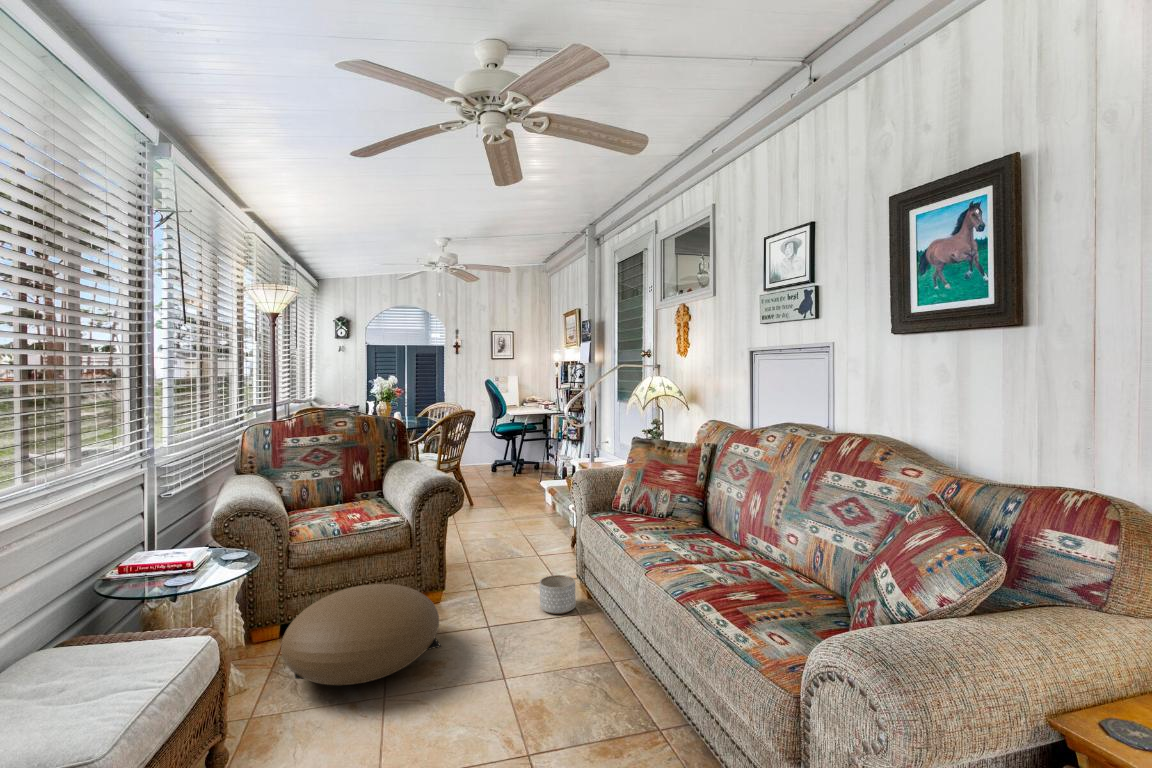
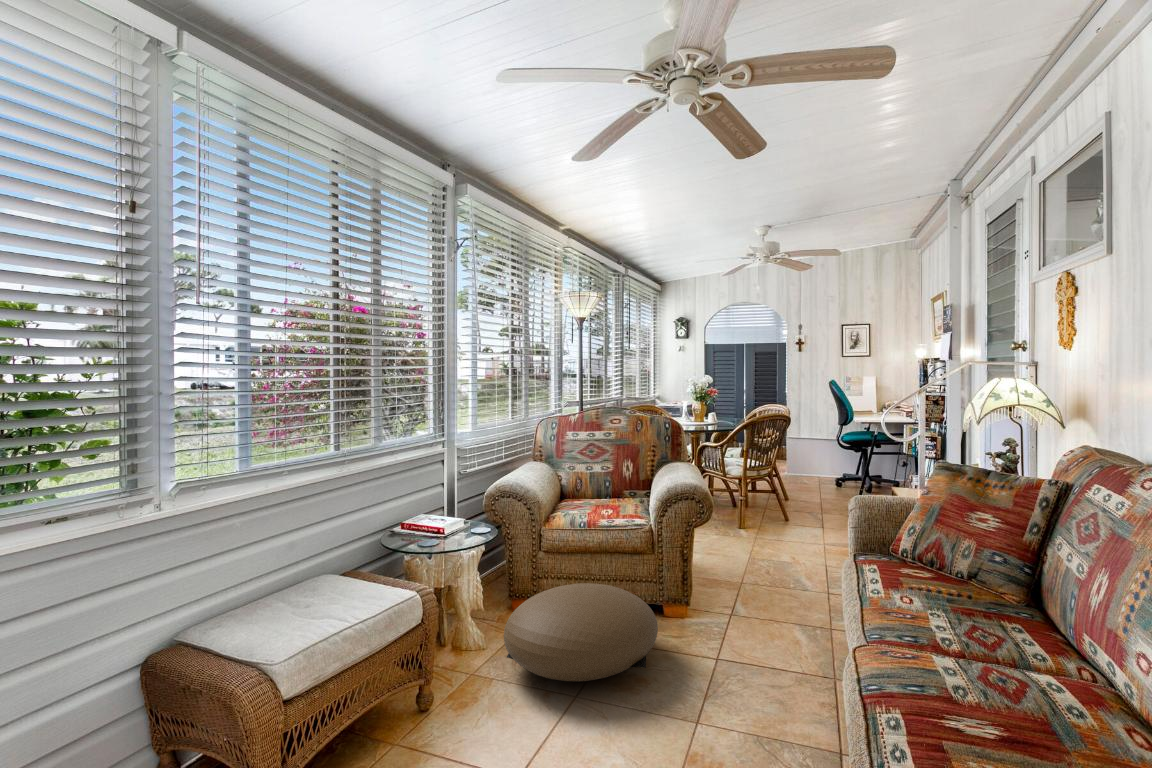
planter: present [540,575,576,614] -> none [794,622,841,672]

